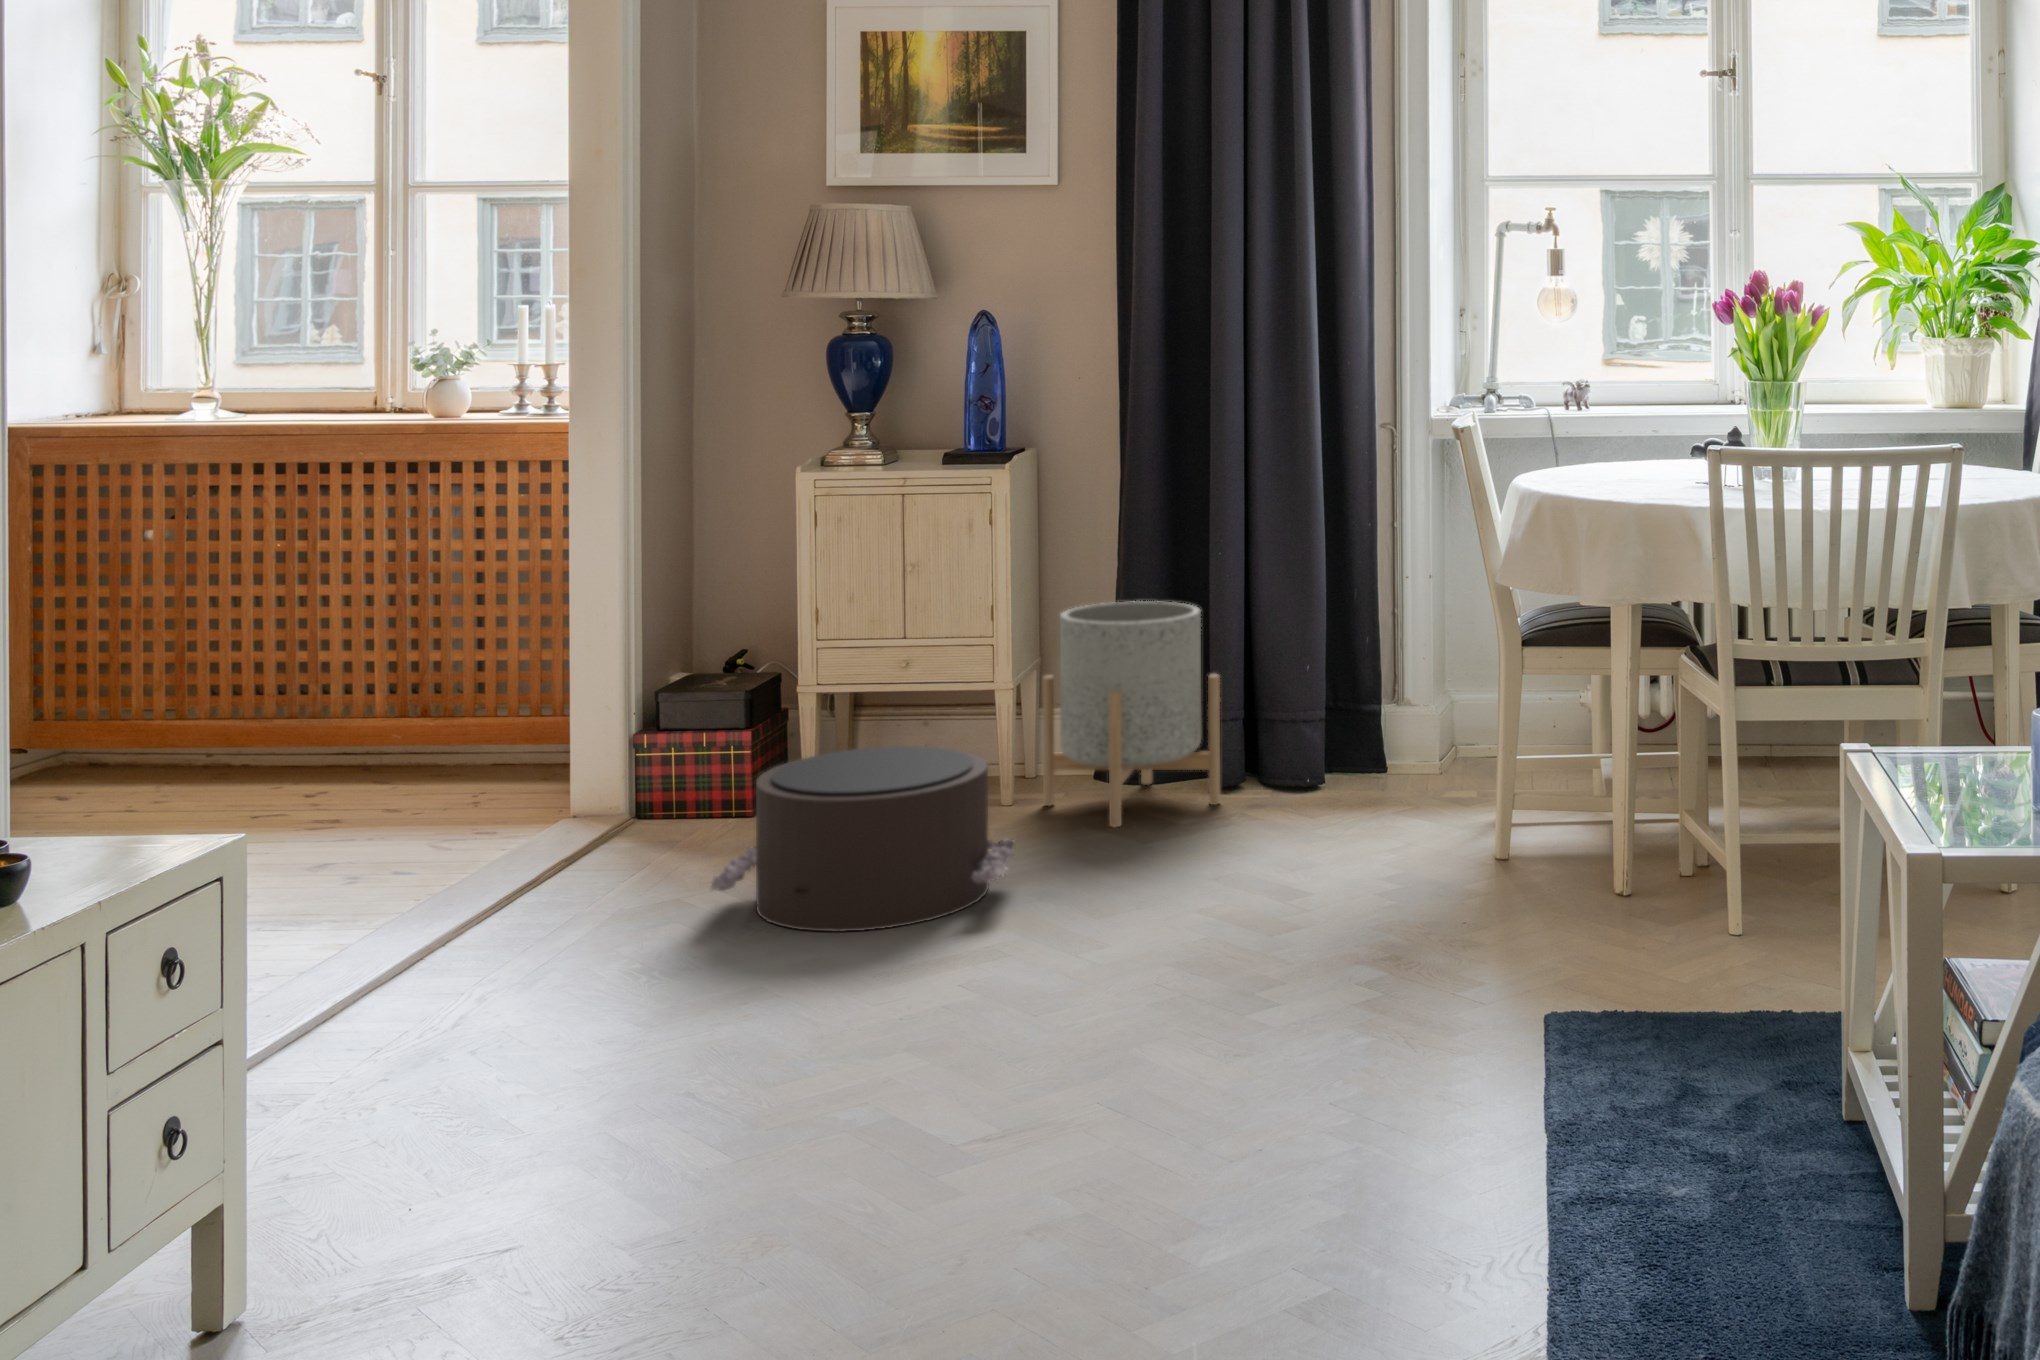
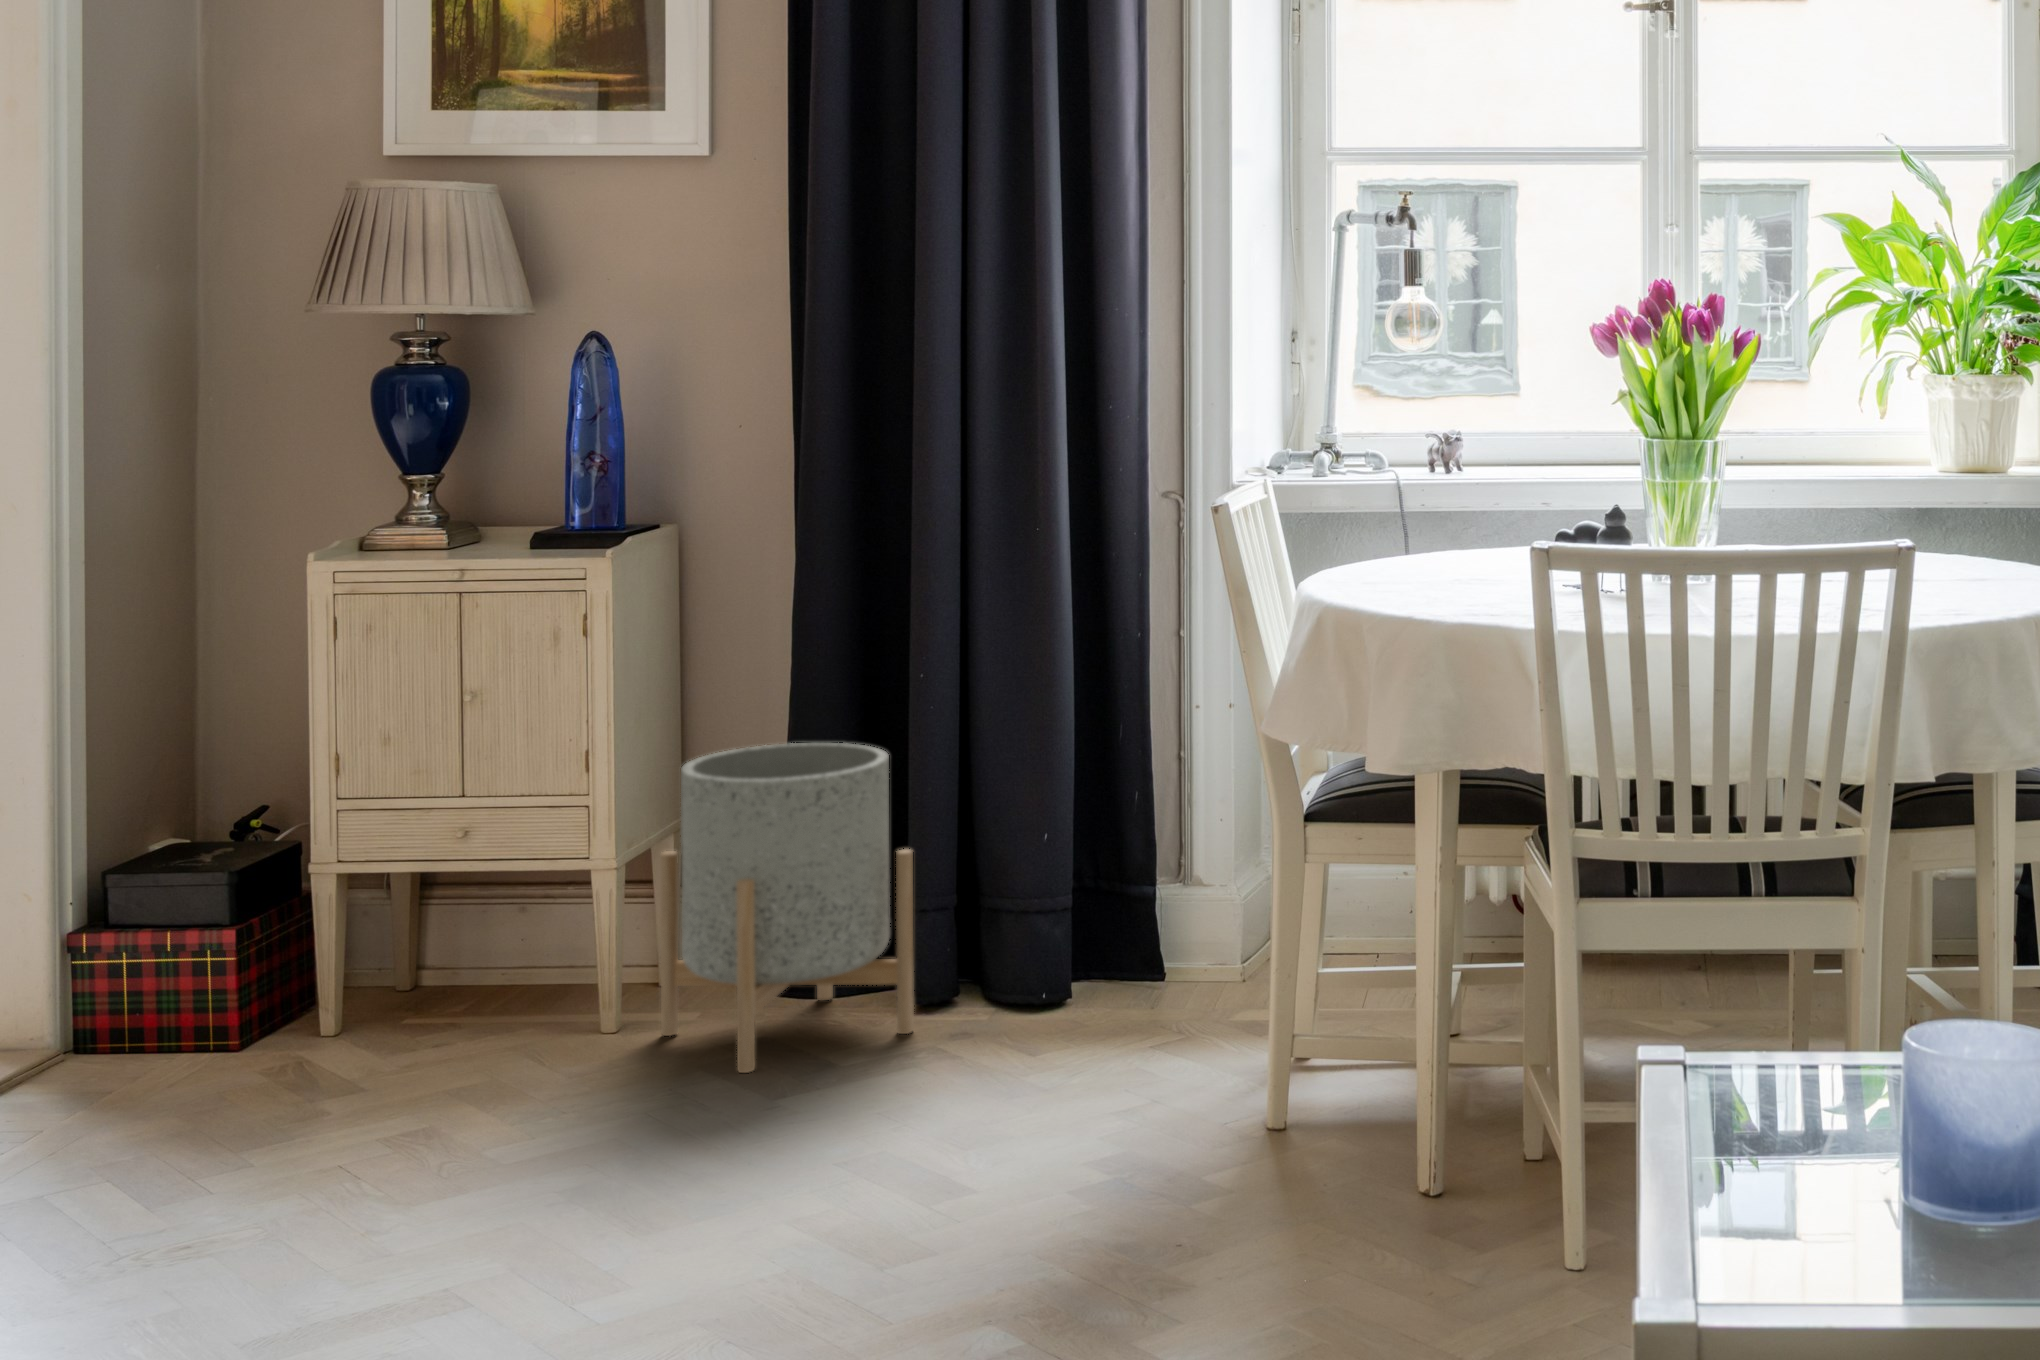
pouf: present [711,746,1015,932] -> none [61,968,557,1257]

